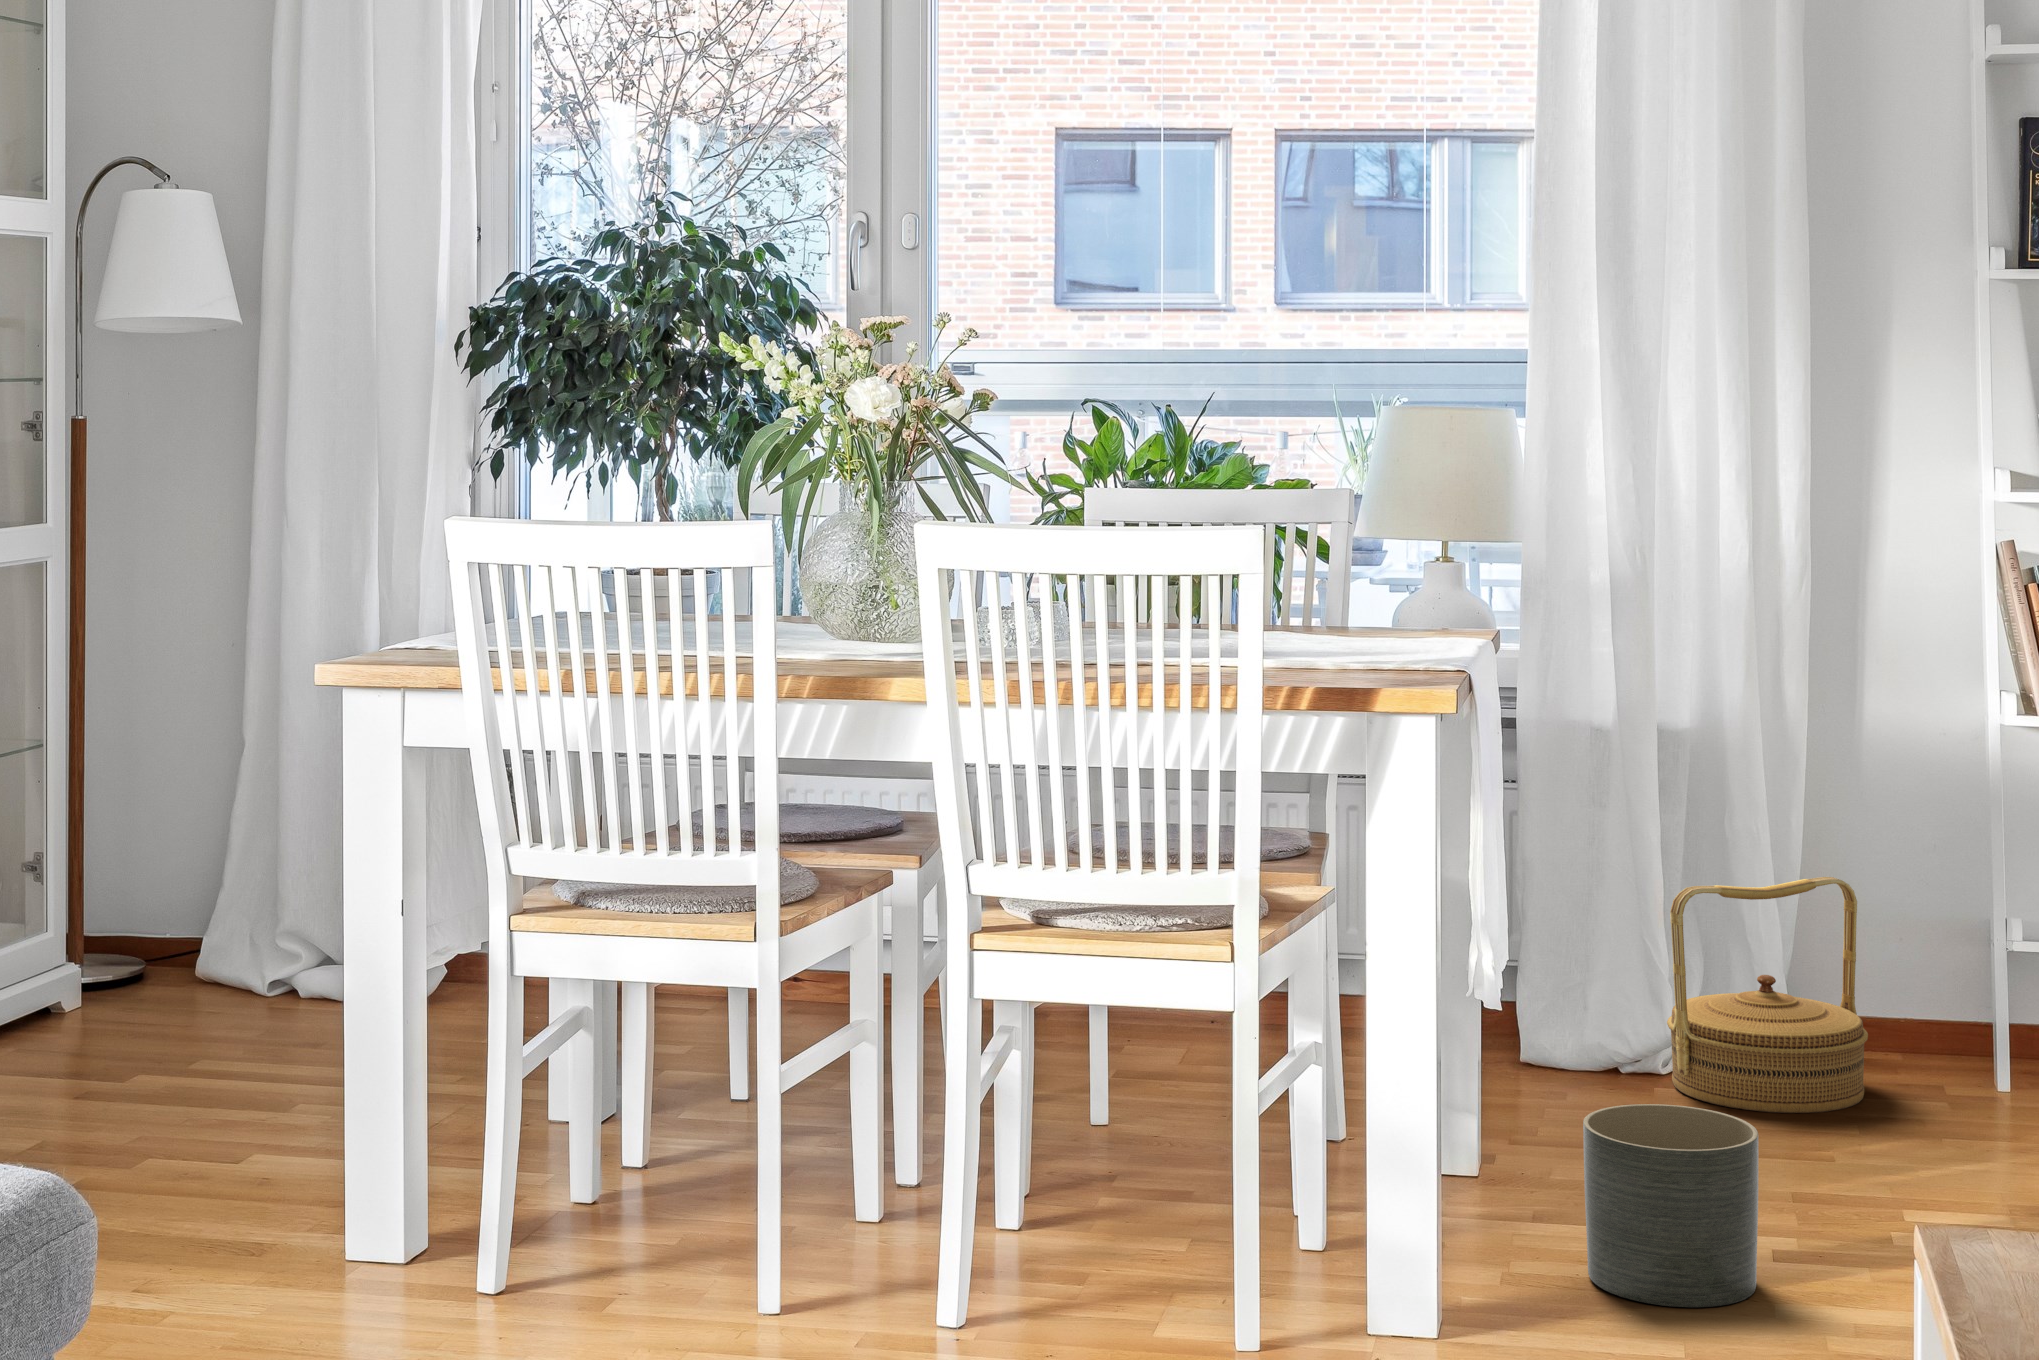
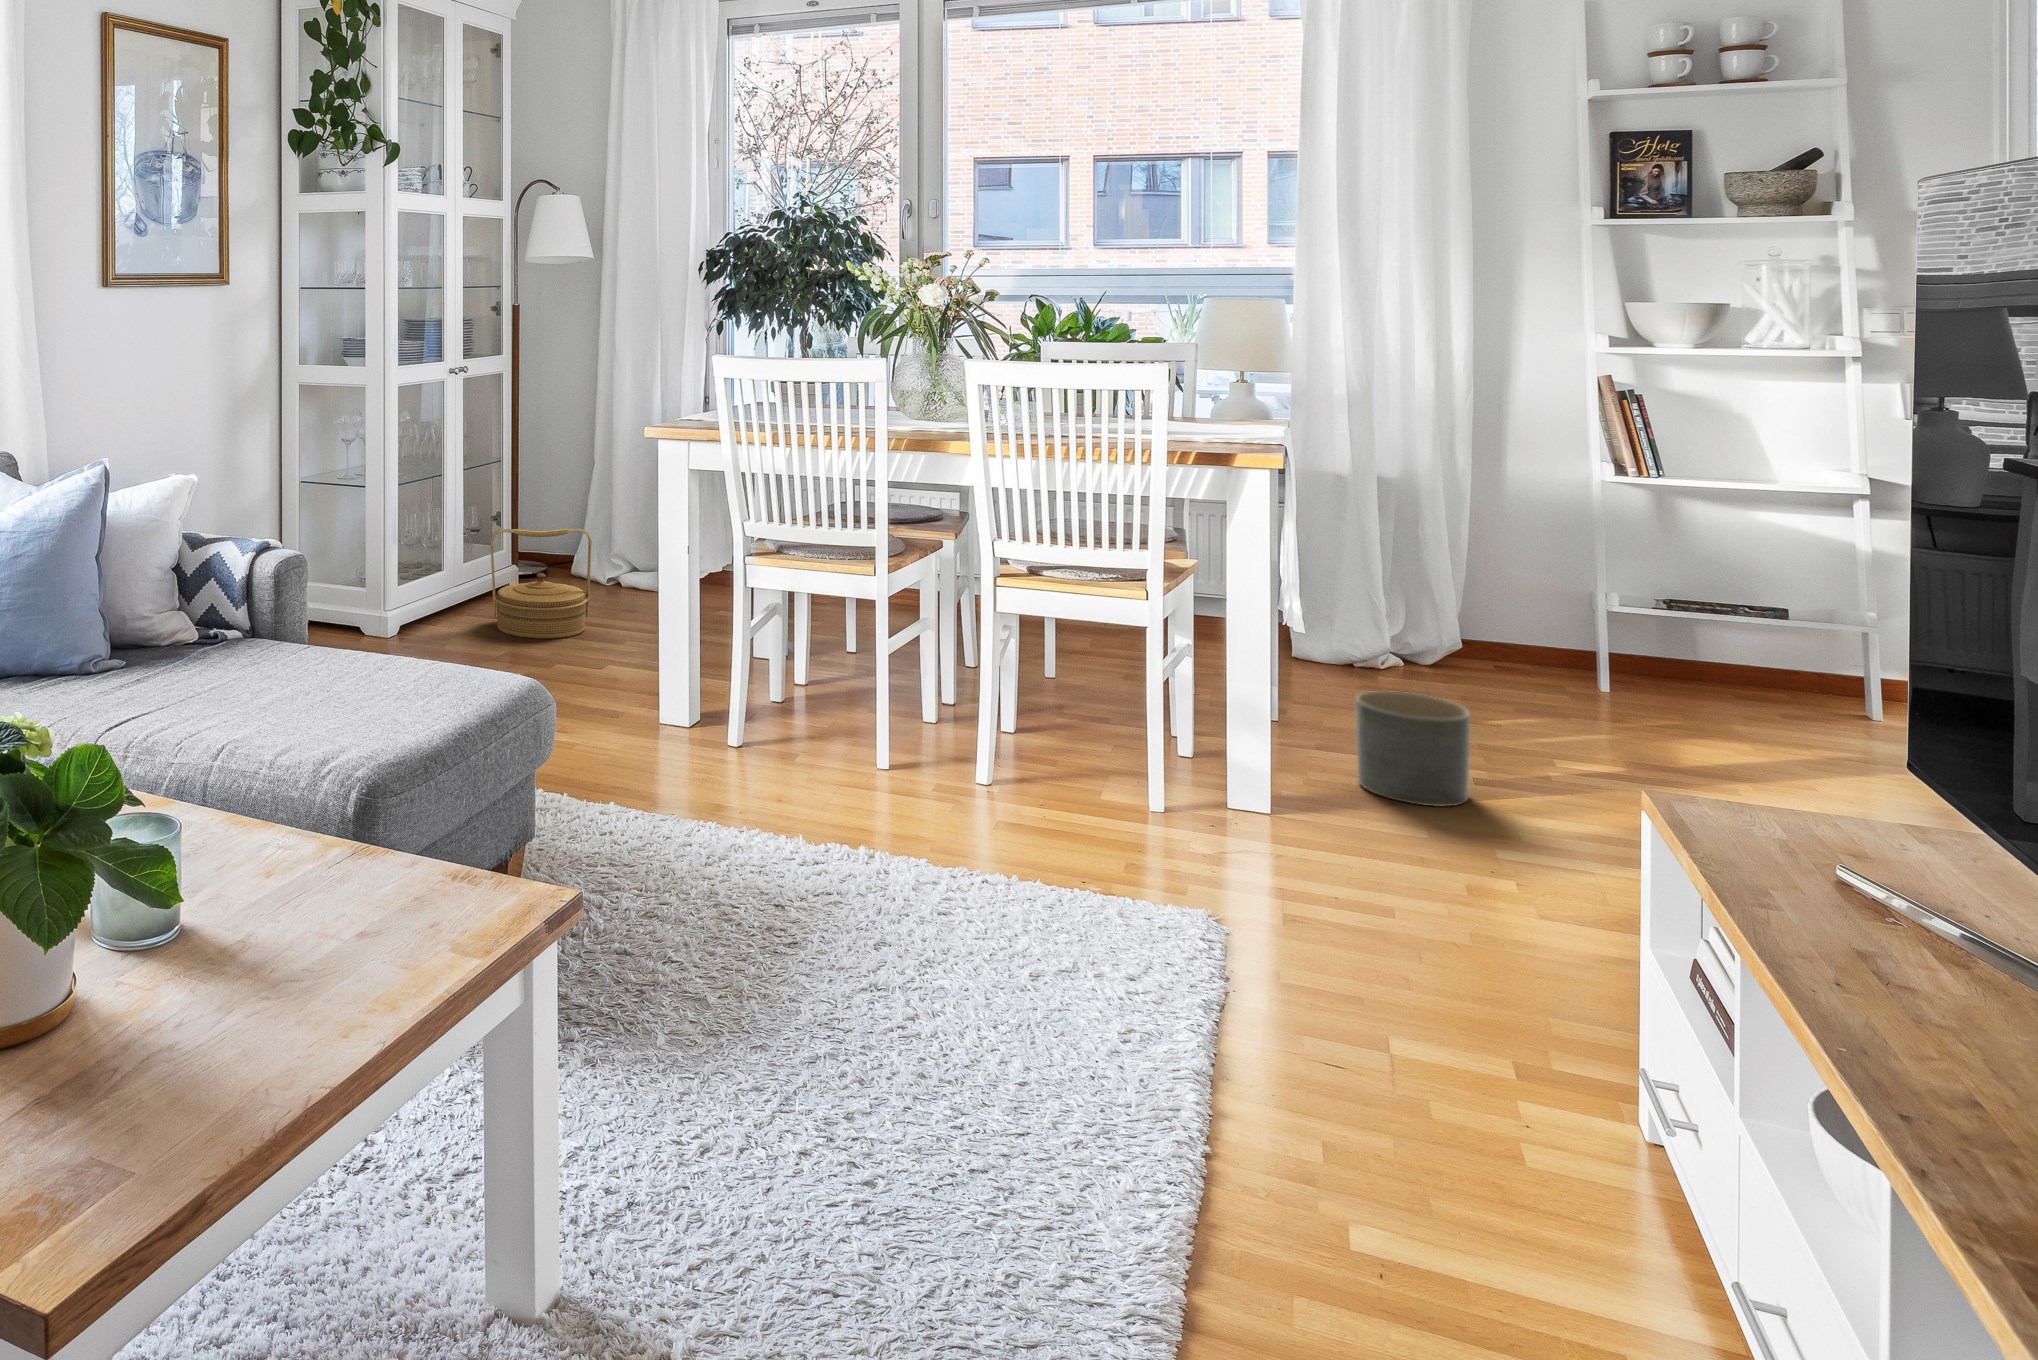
basket: present [1667,877,1868,1113] -> present [490,528,592,639]

